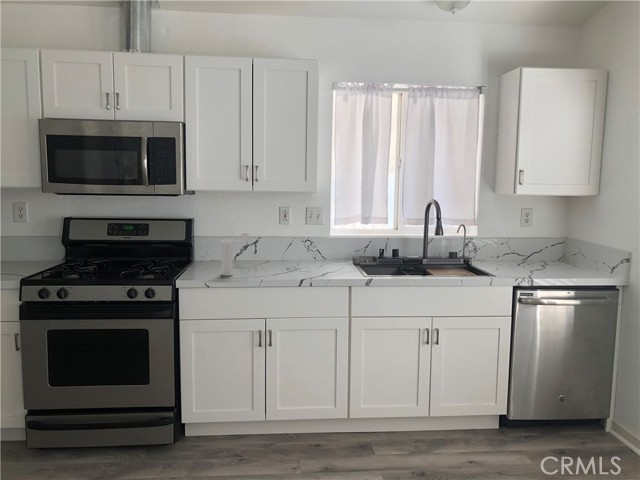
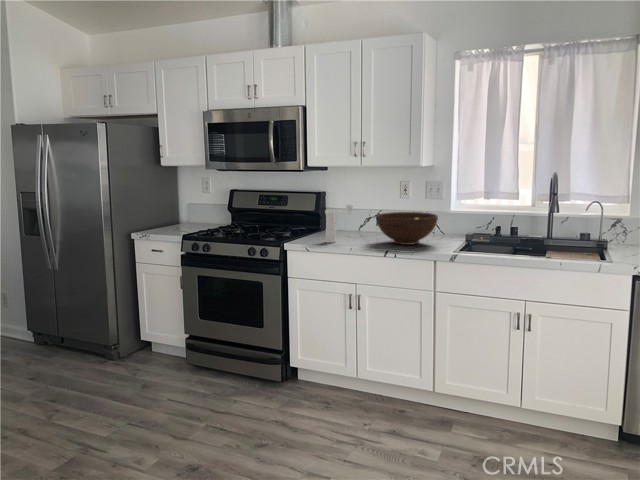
fruit bowl: none [274,238,336,272] -> present [376,212,438,245]

